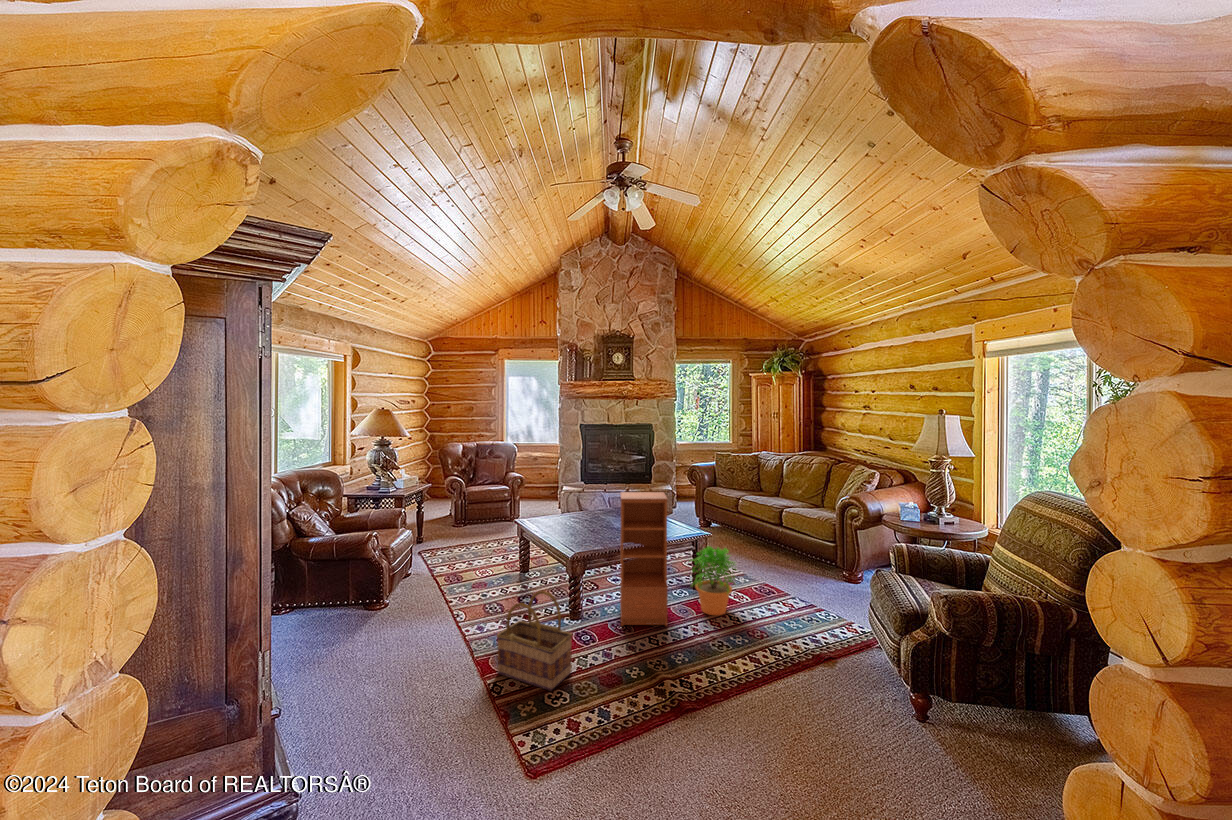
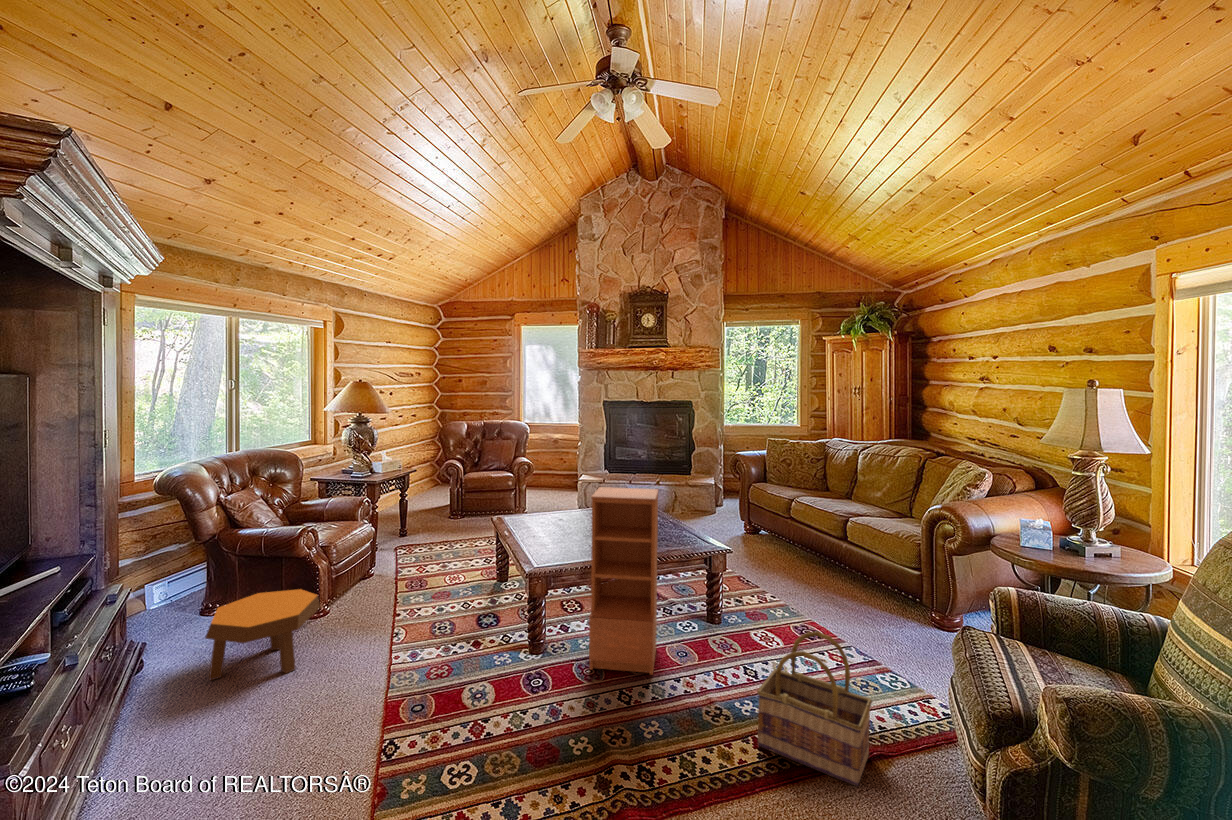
potted plant: present [693,546,735,615] -> none [693,565,760,664]
footstool: none [324,582,405,655] -> present [205,589,320,680]
basket: present [497,591,572,691] -> present [757,631,872,786]

